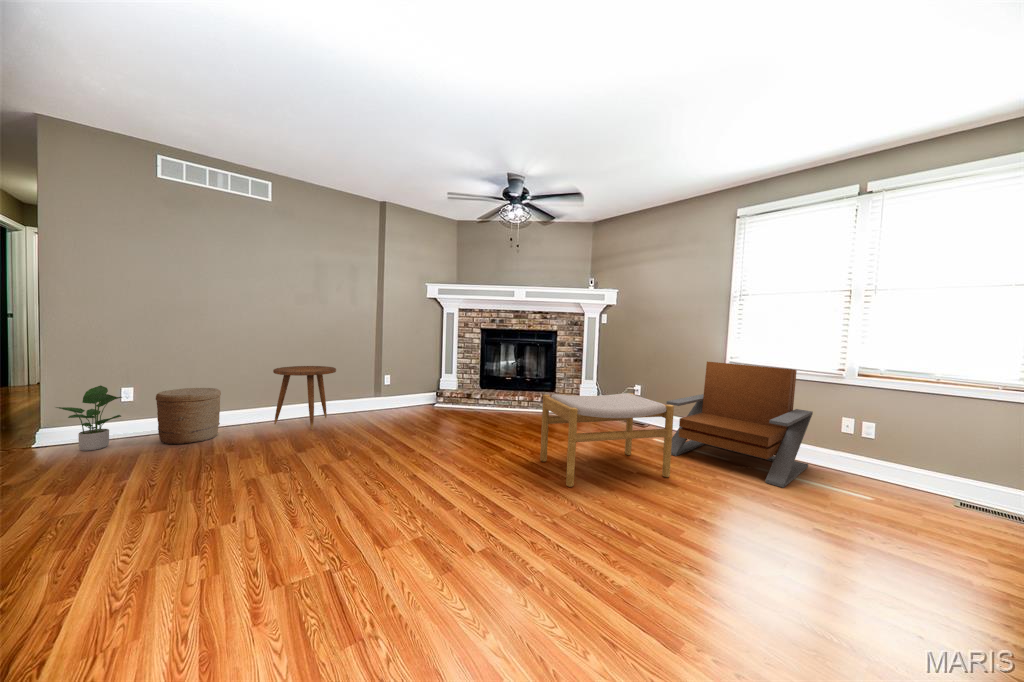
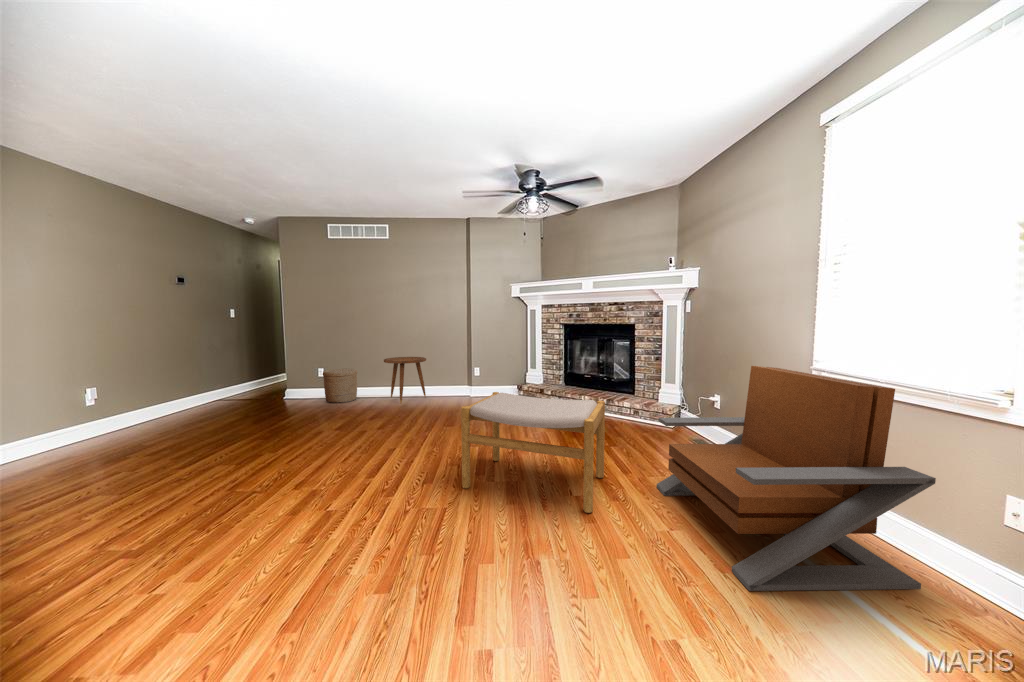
potted plant: present [56,385,122,451] -> none [286,364,317,400]

